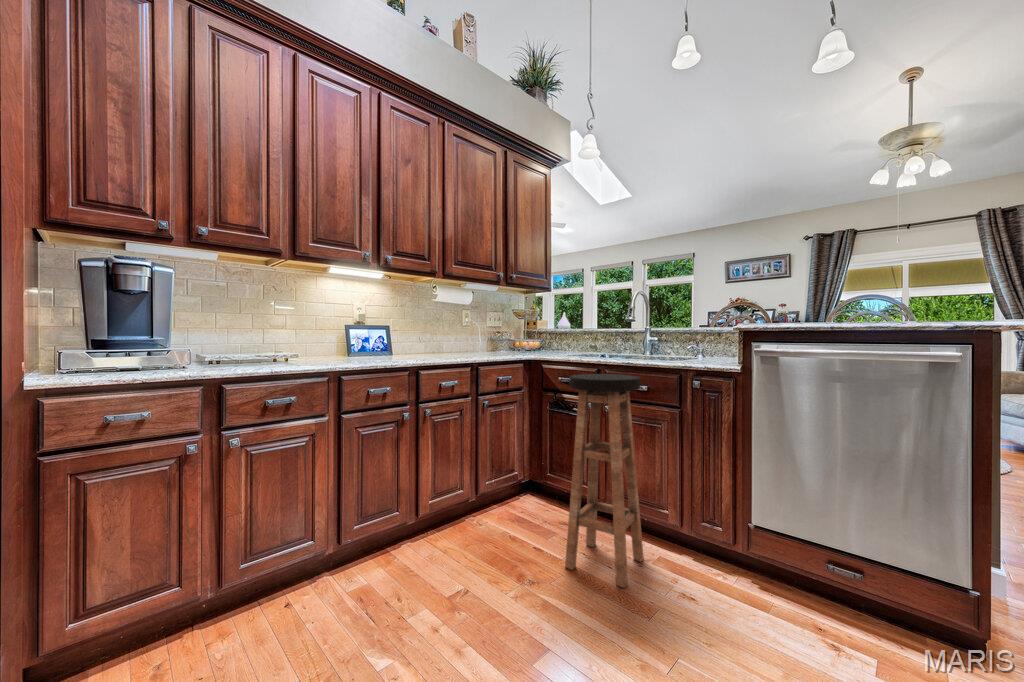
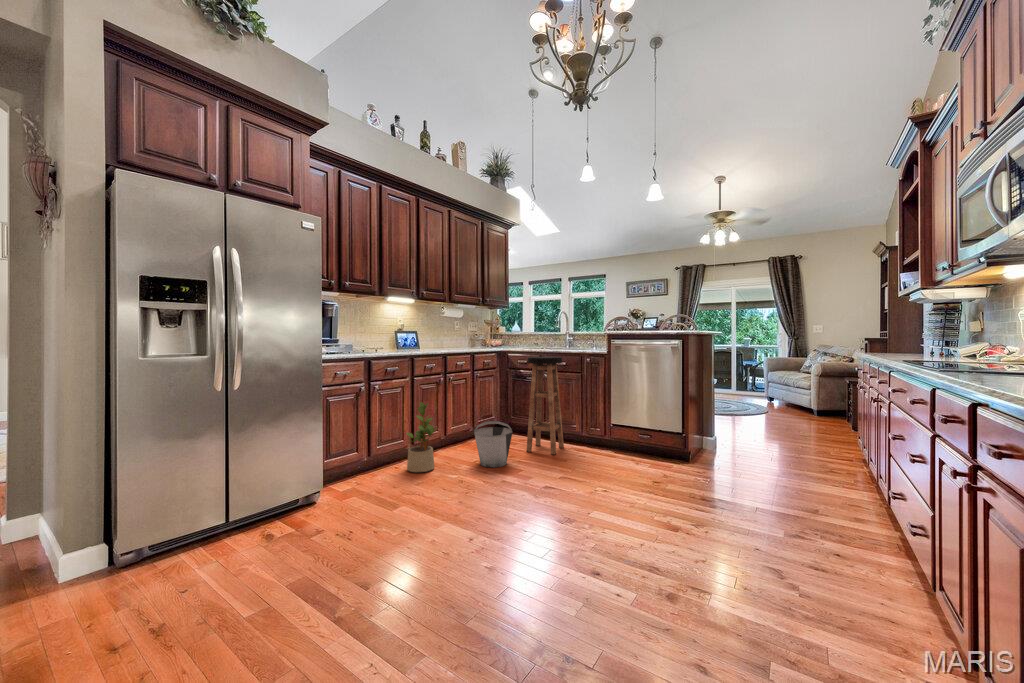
potted plant: none [292,475,363,640] -> present [406,402,434,472]
bucket: none [440,512,527,635] -> present [474,421,512,468]

